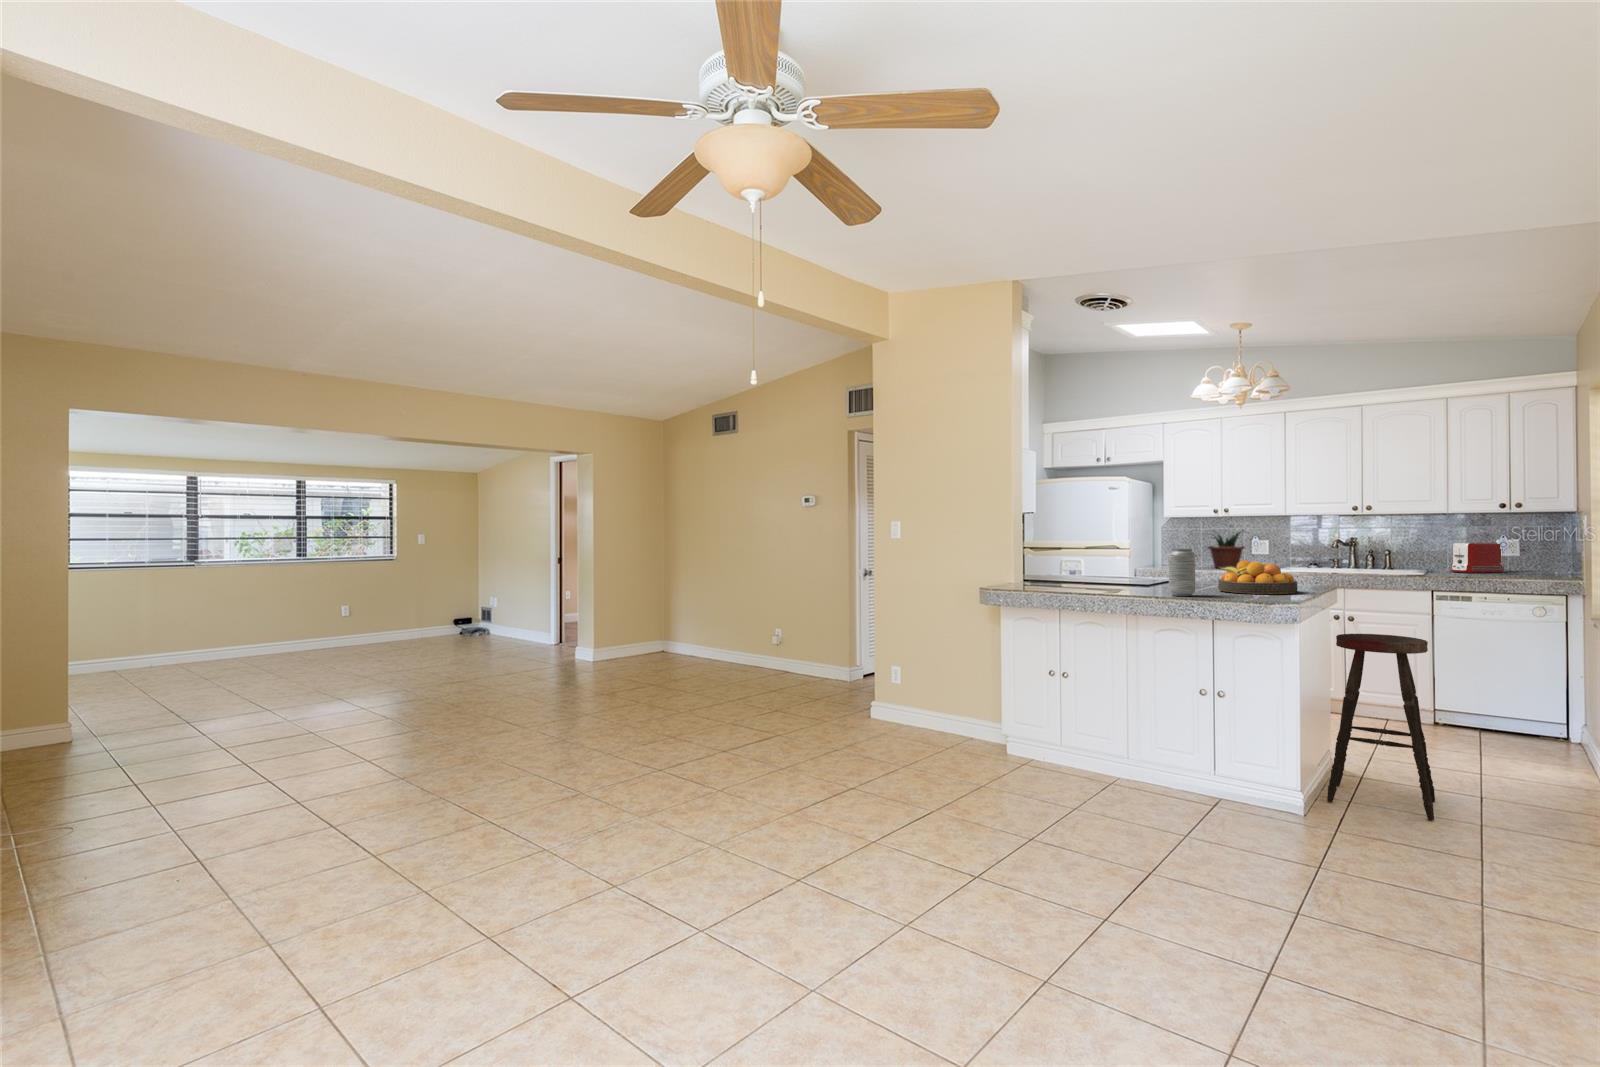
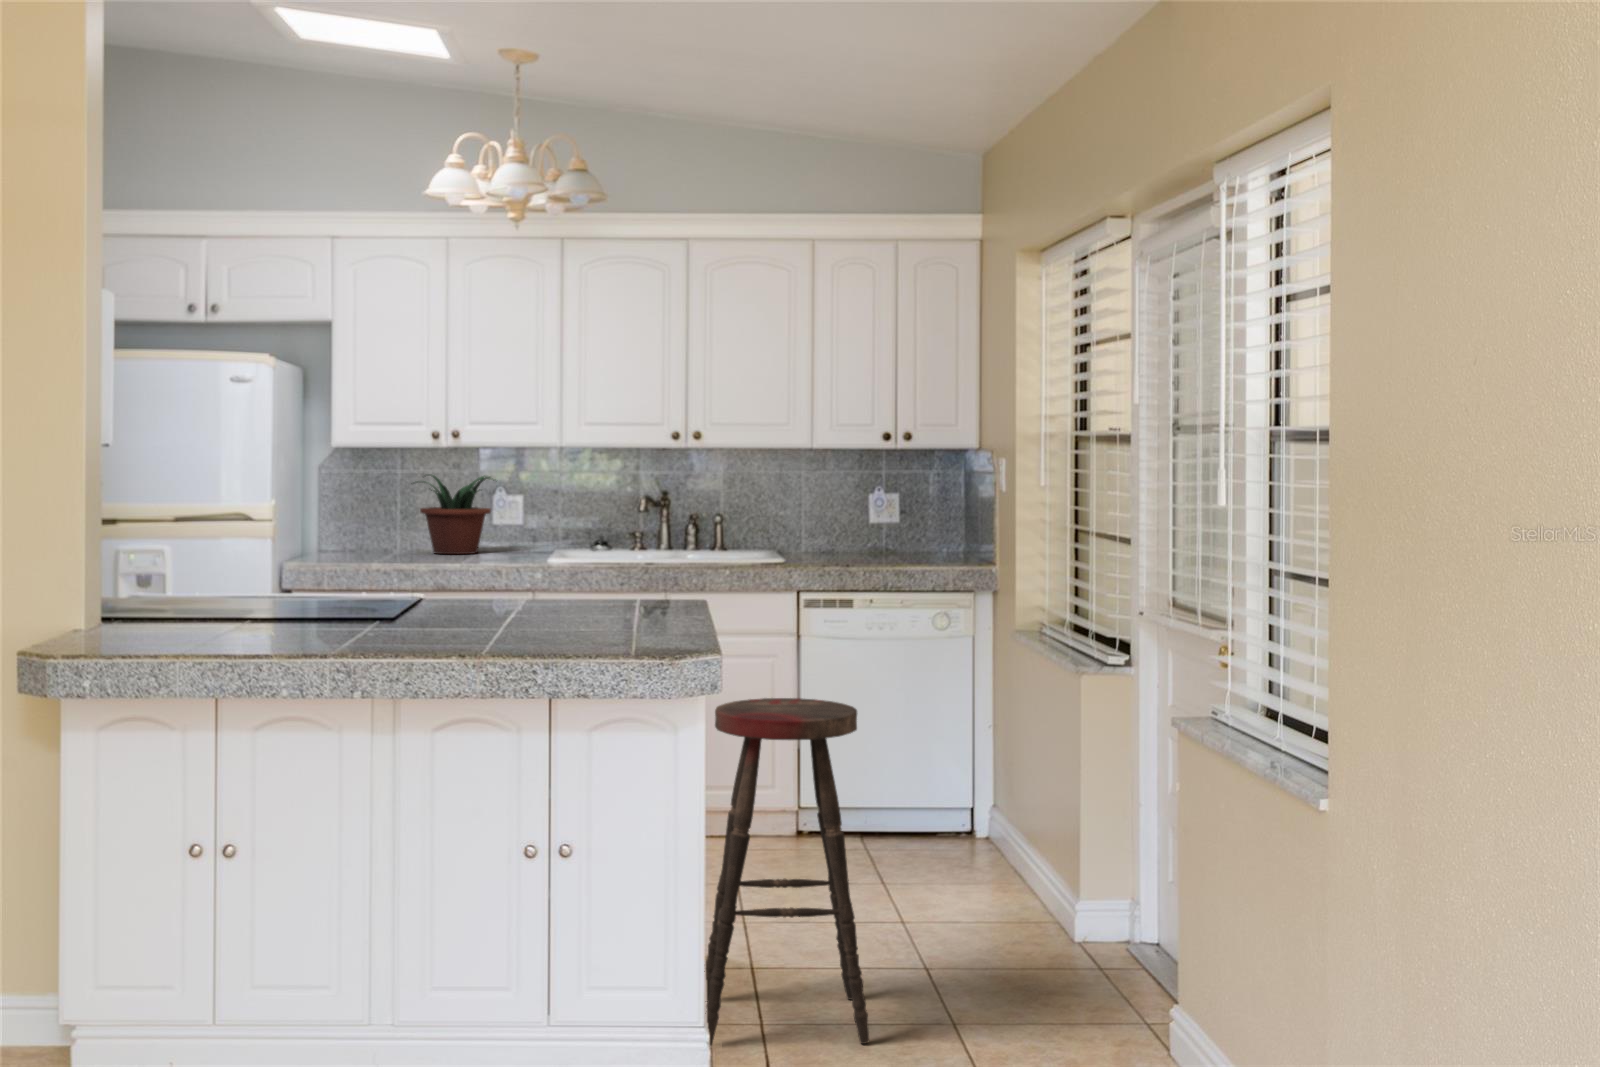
toaster: present [1451,543,1505,573] -> none [810,502,878,555]
vase: present [1169,548,1195,596] -> none [410,539,466,651]
fruit bowl: present [1218,560,1298,594] -> none [496,558,644,633]

